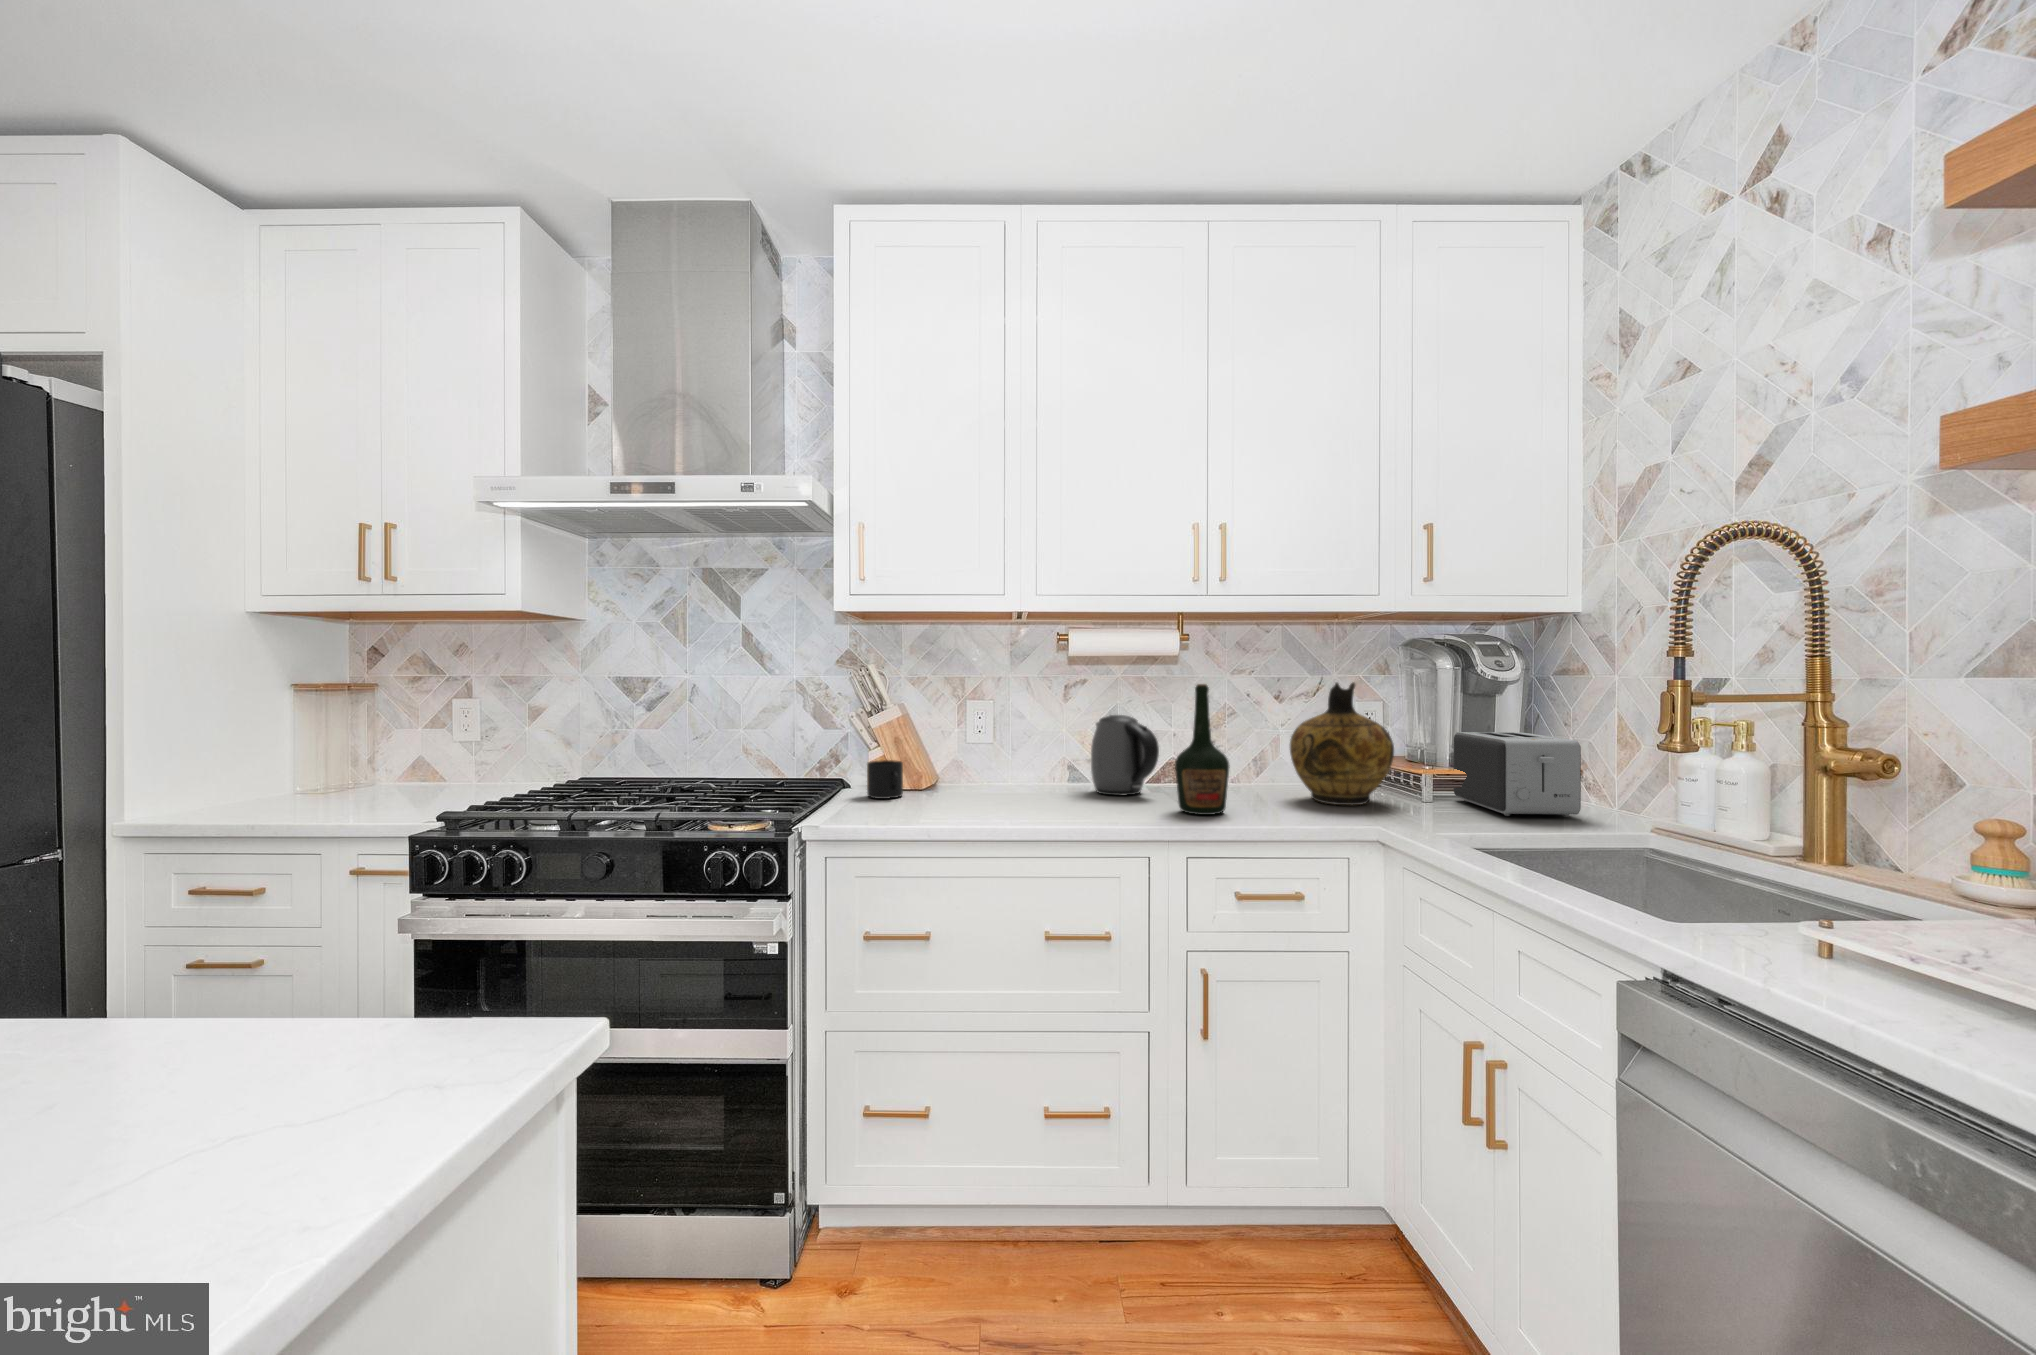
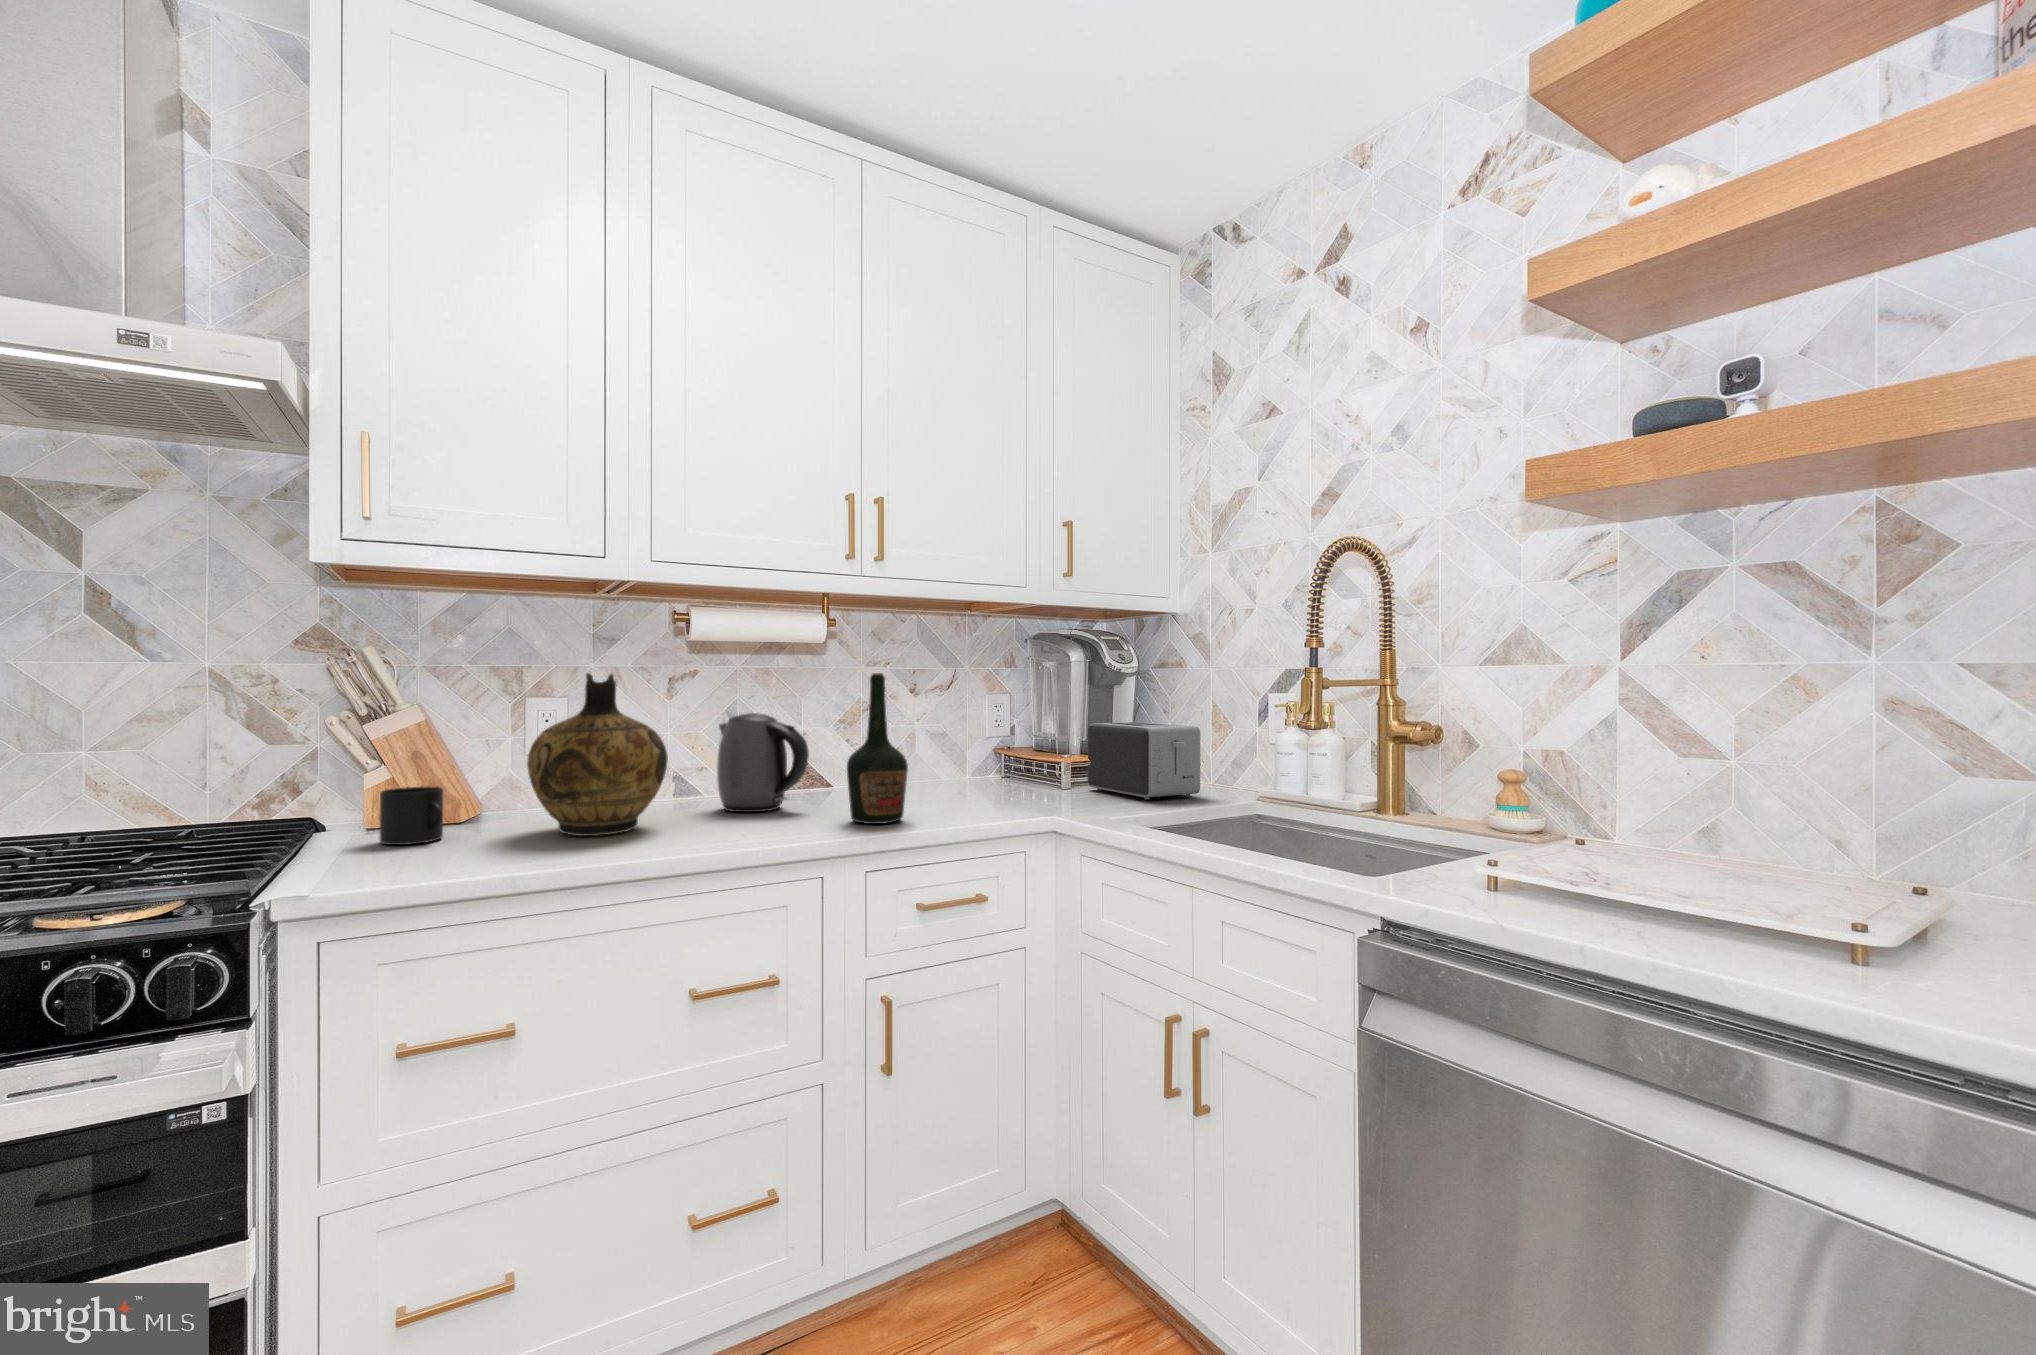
ceramic jug: present [1290,682,1394,805] -> present [527,673,668,836]

